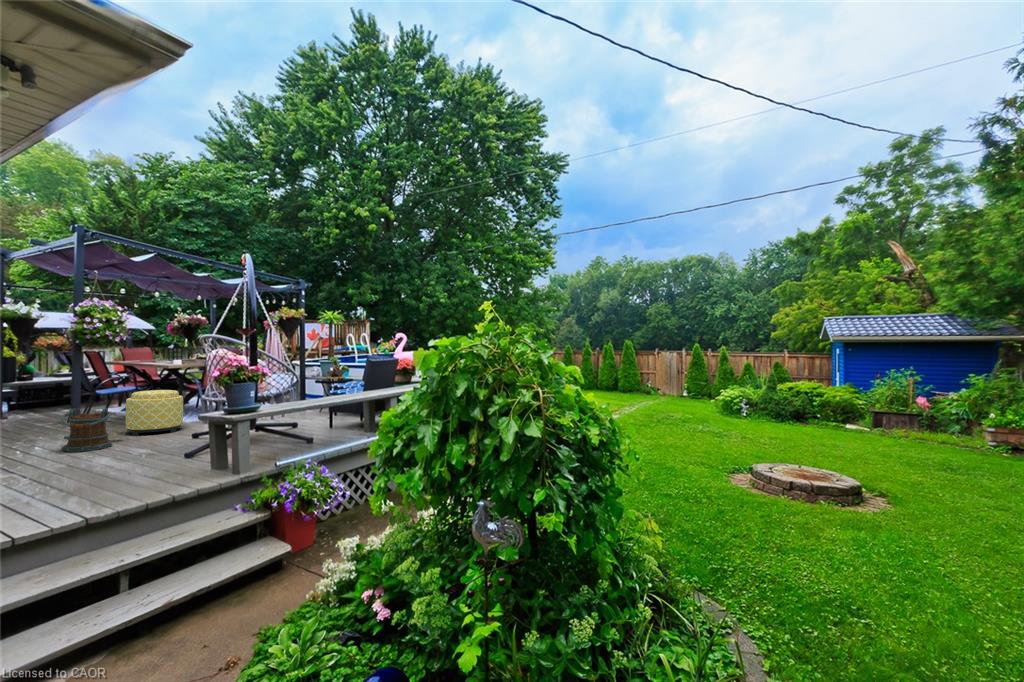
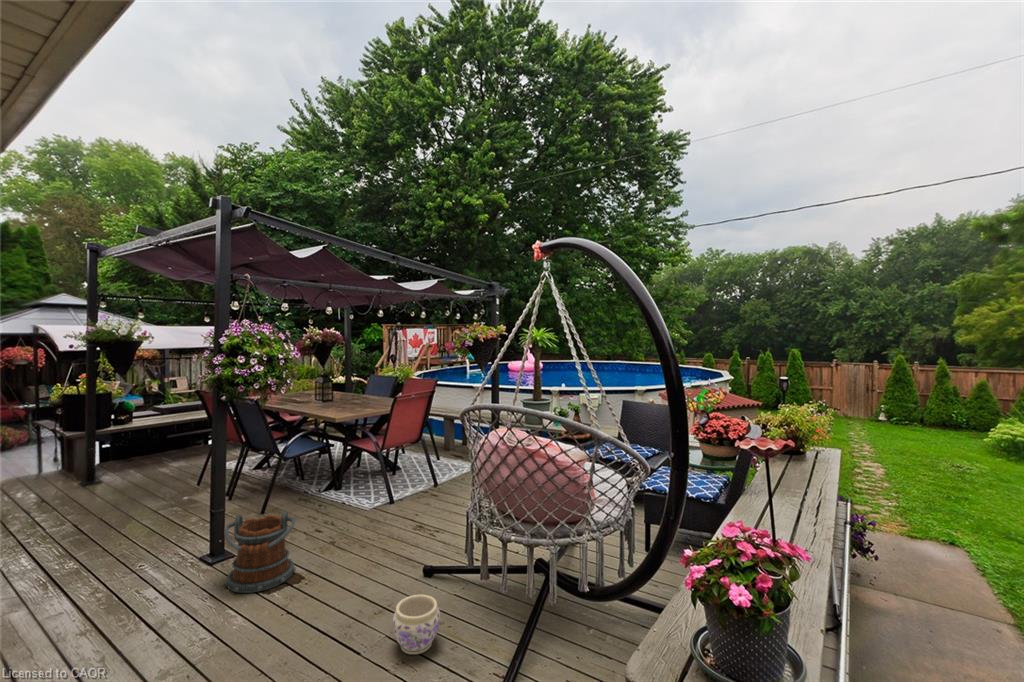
ottoman: present [126,390,183,435] -> none [292,456,364,534]
planter: none [145,438,177,464] -> present [393,595,440,655]

